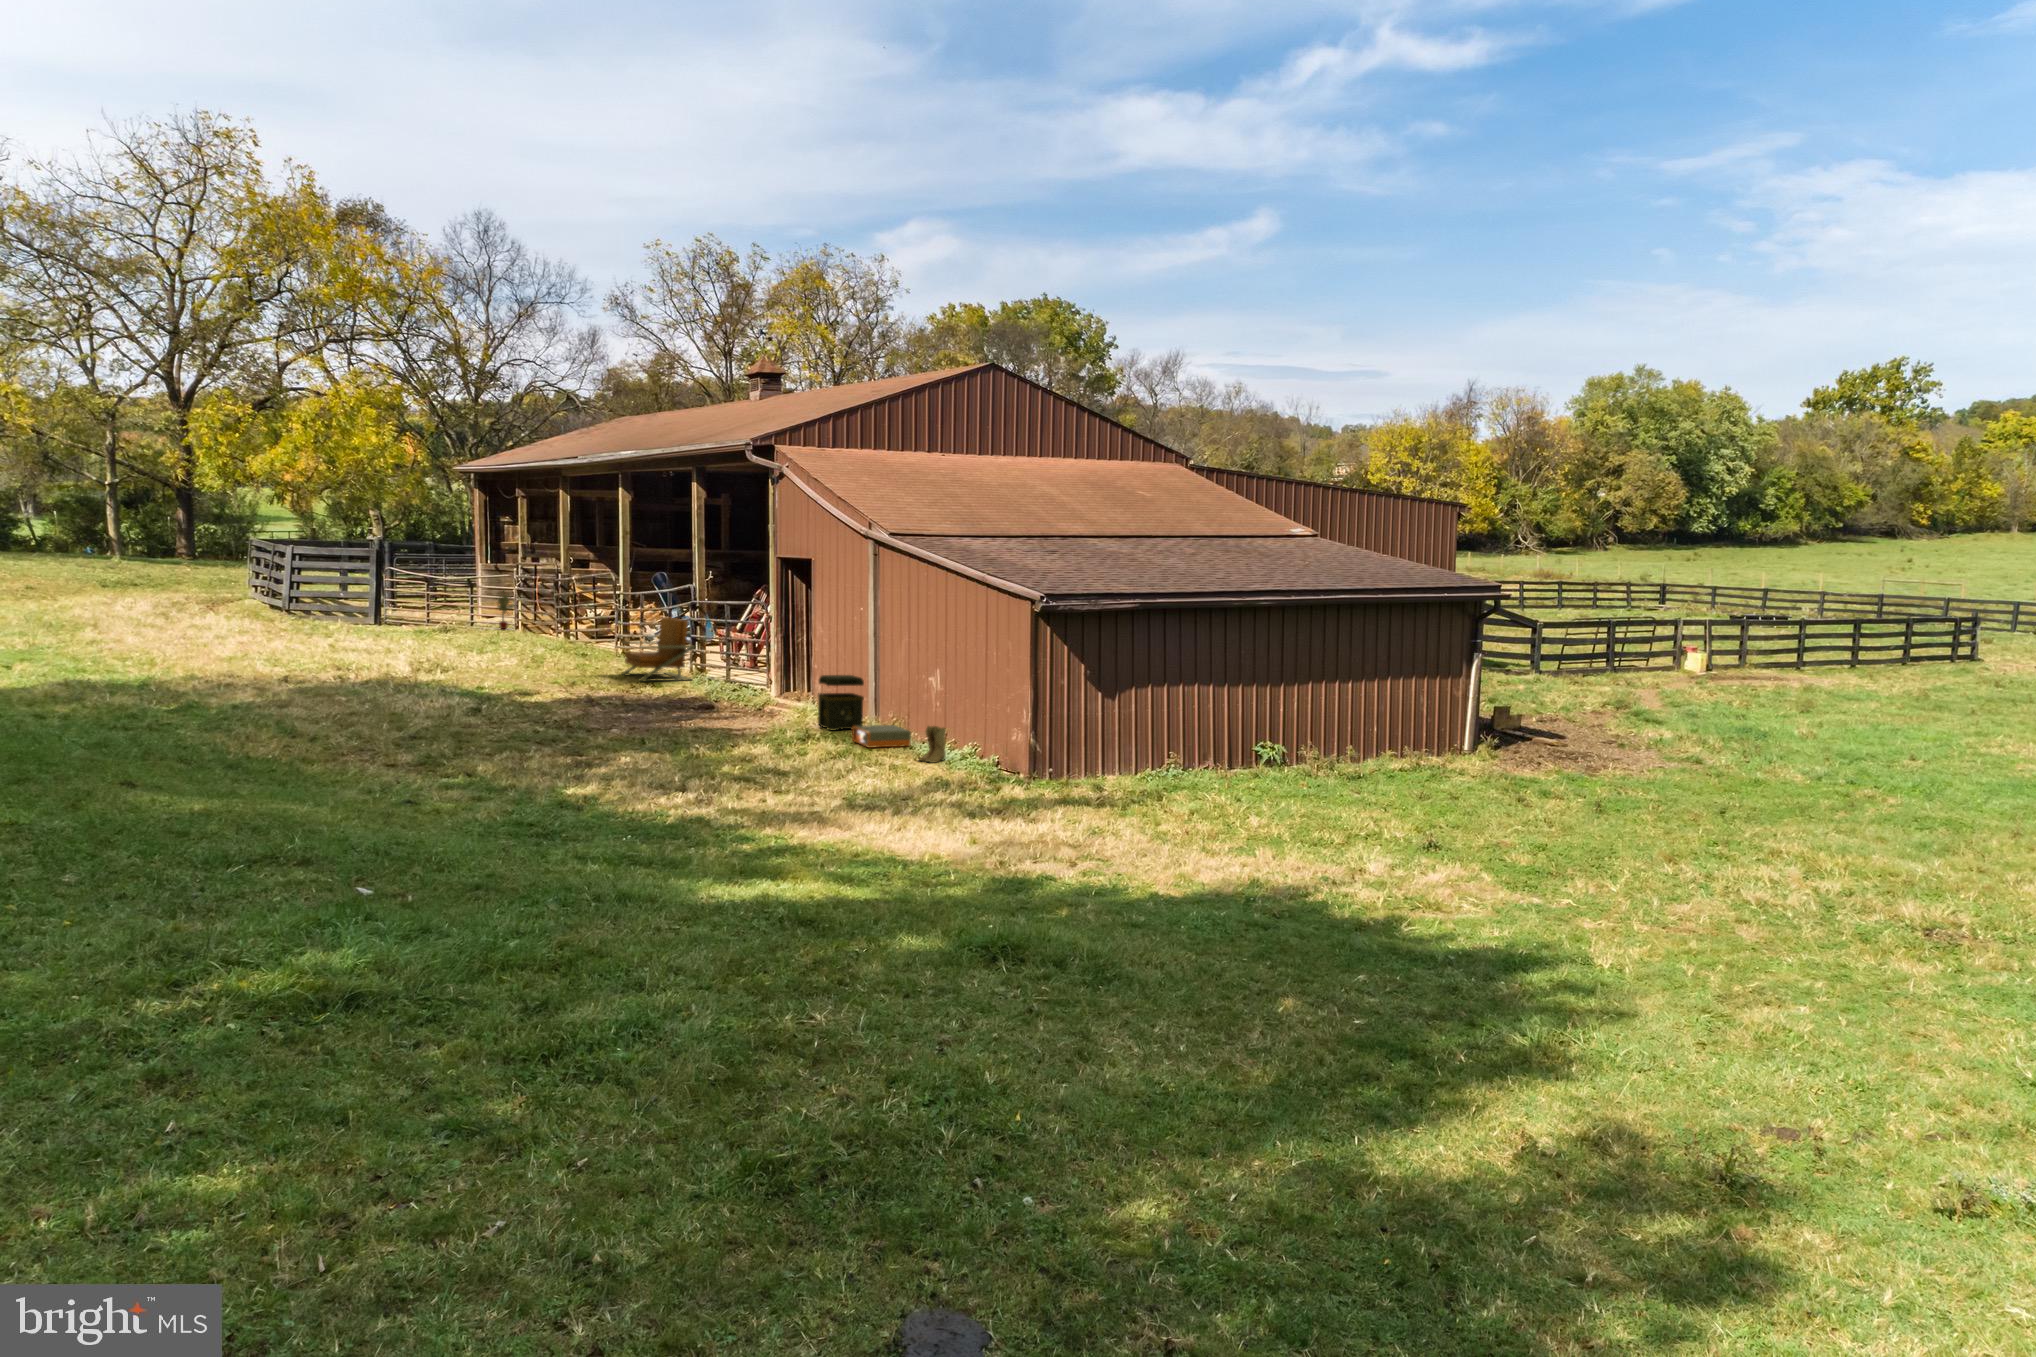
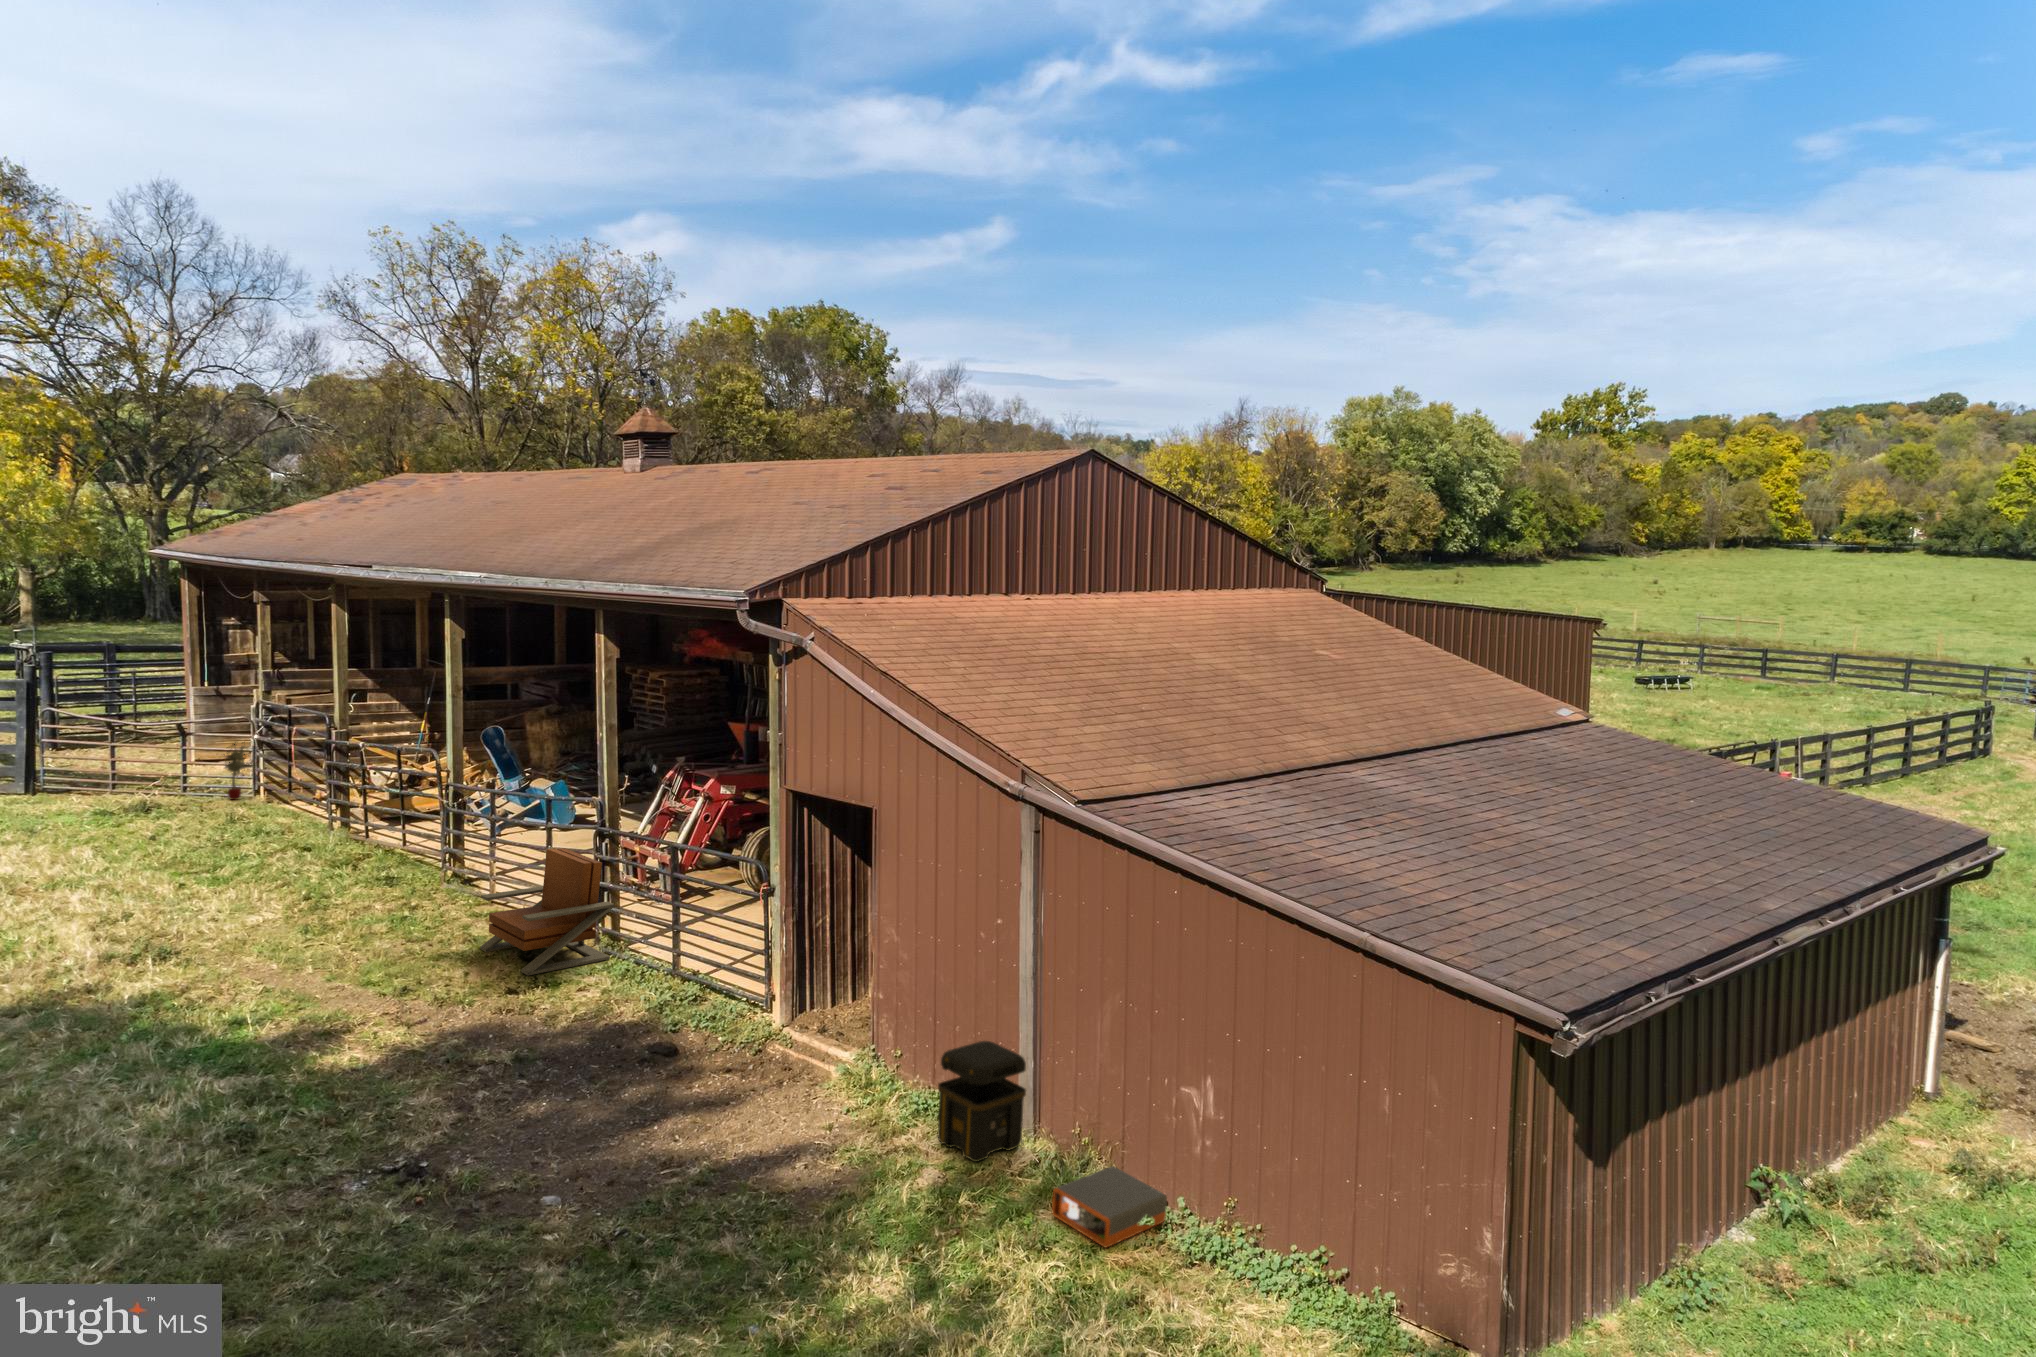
boots: present [919,726,946,763] -> none [1240,1225,1290,1314]

